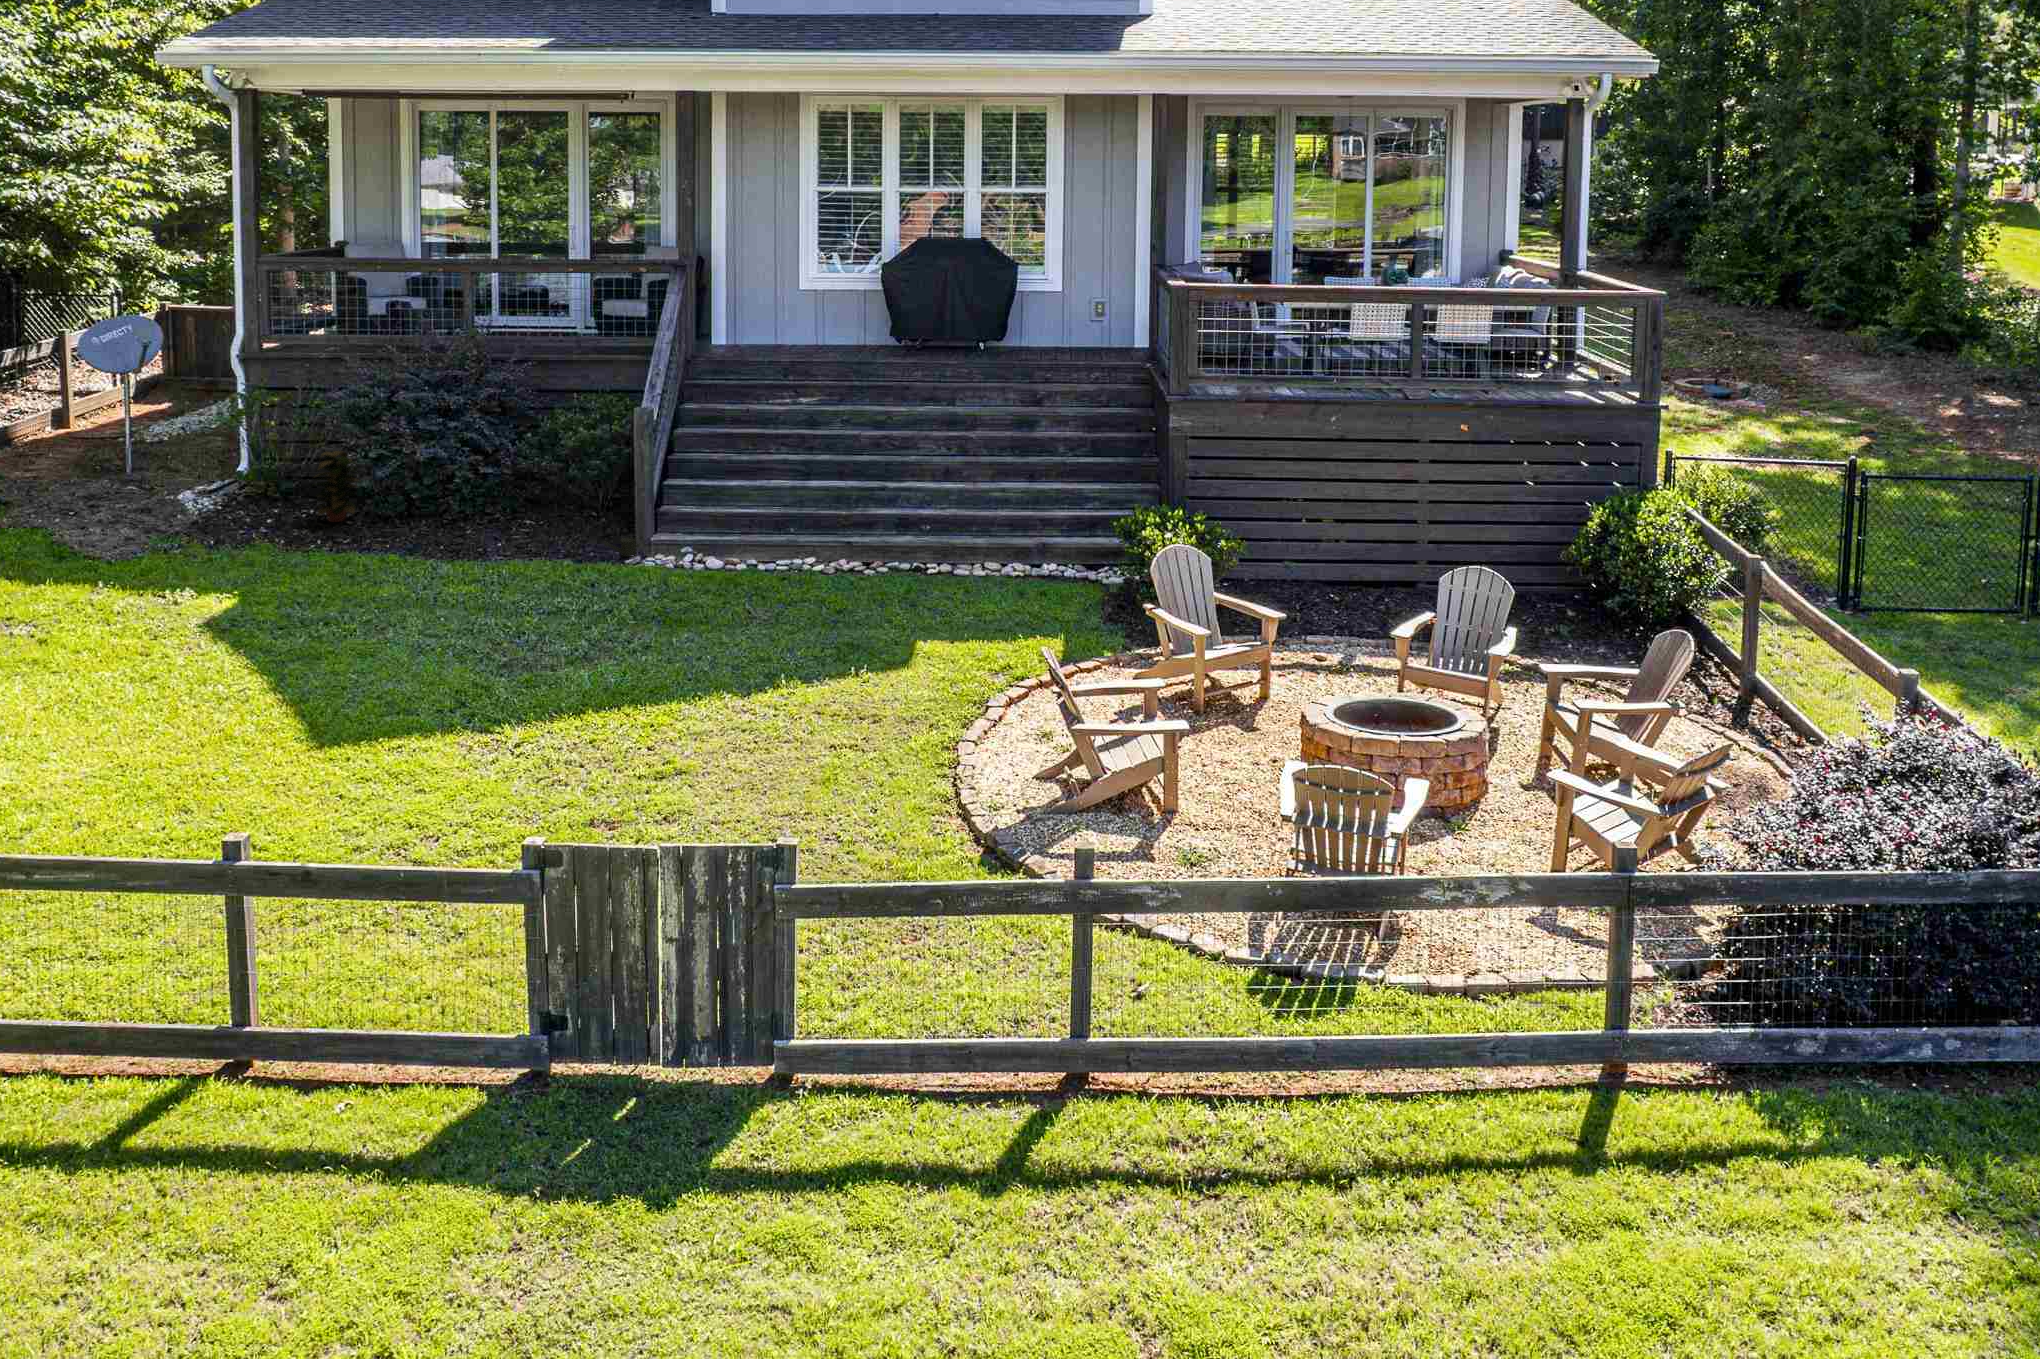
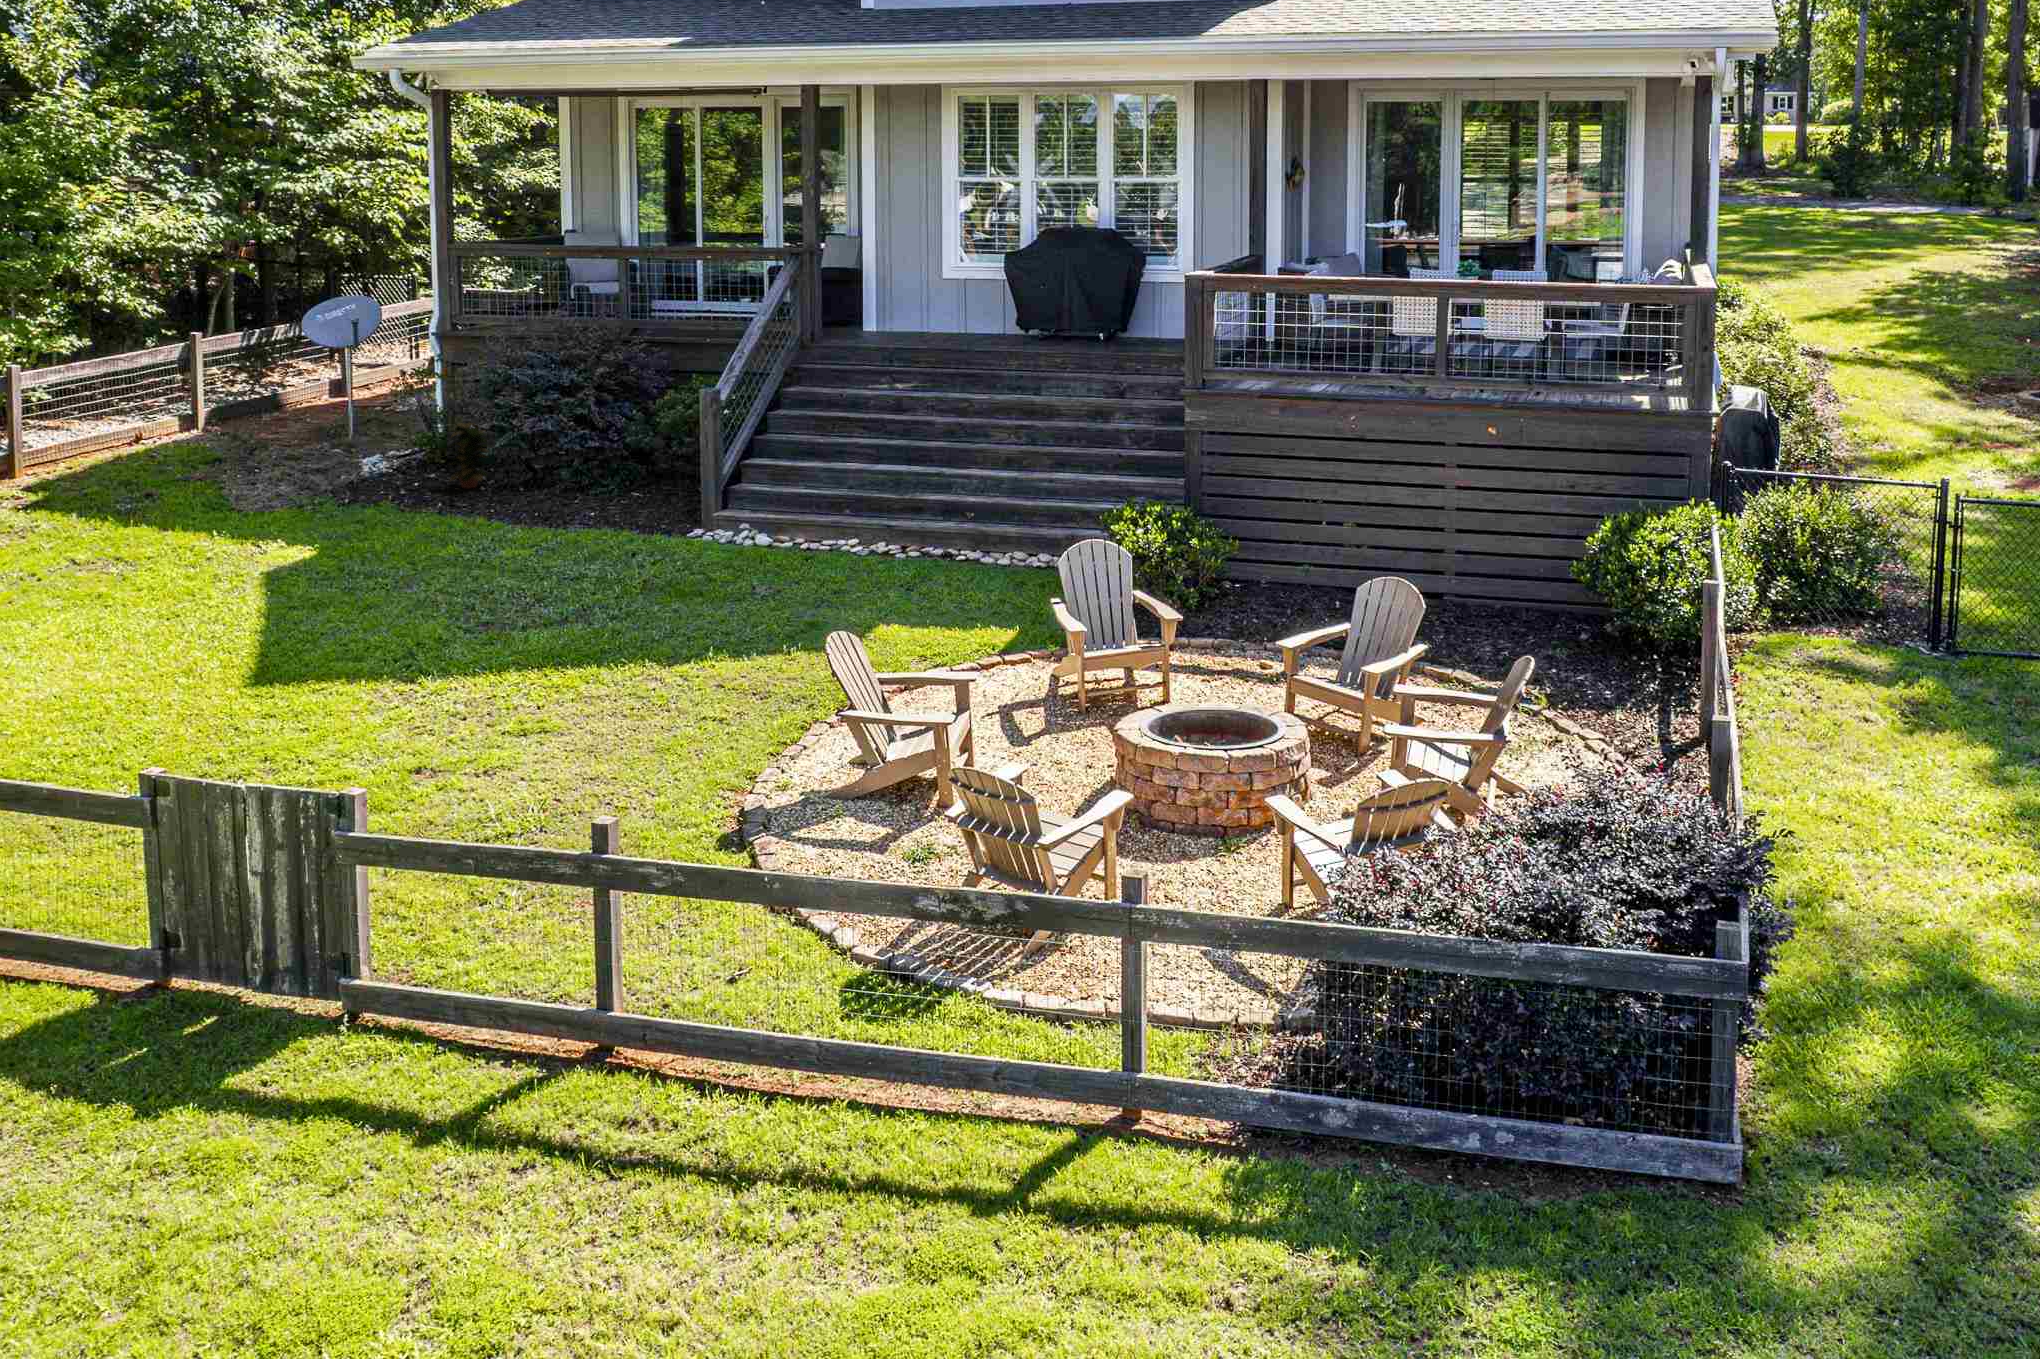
watering can: present [604,538,640,557] -> none [663,514,705,533]

